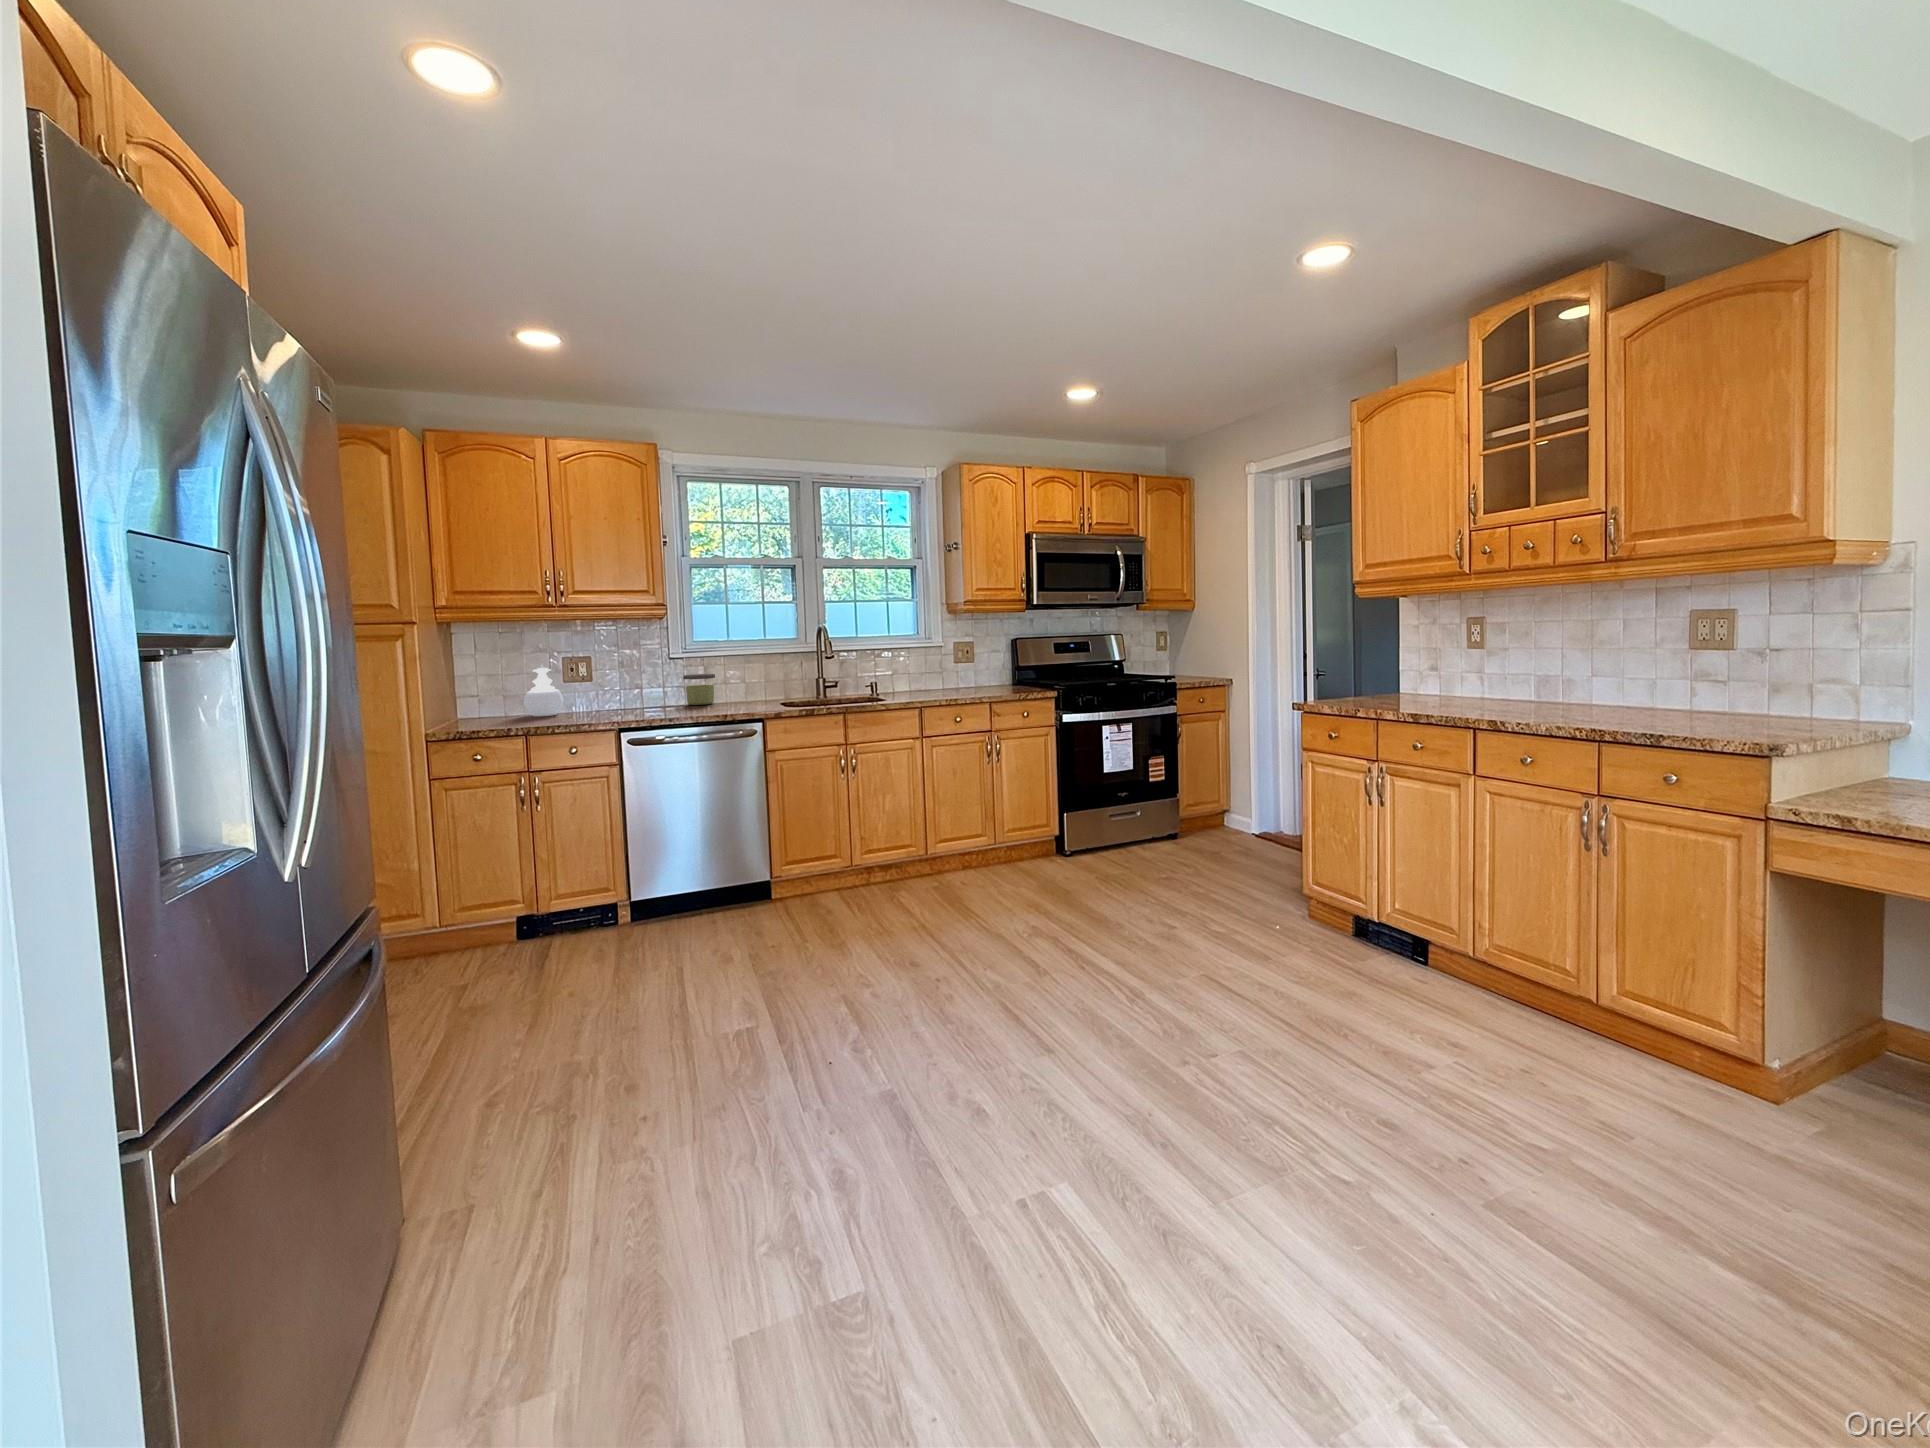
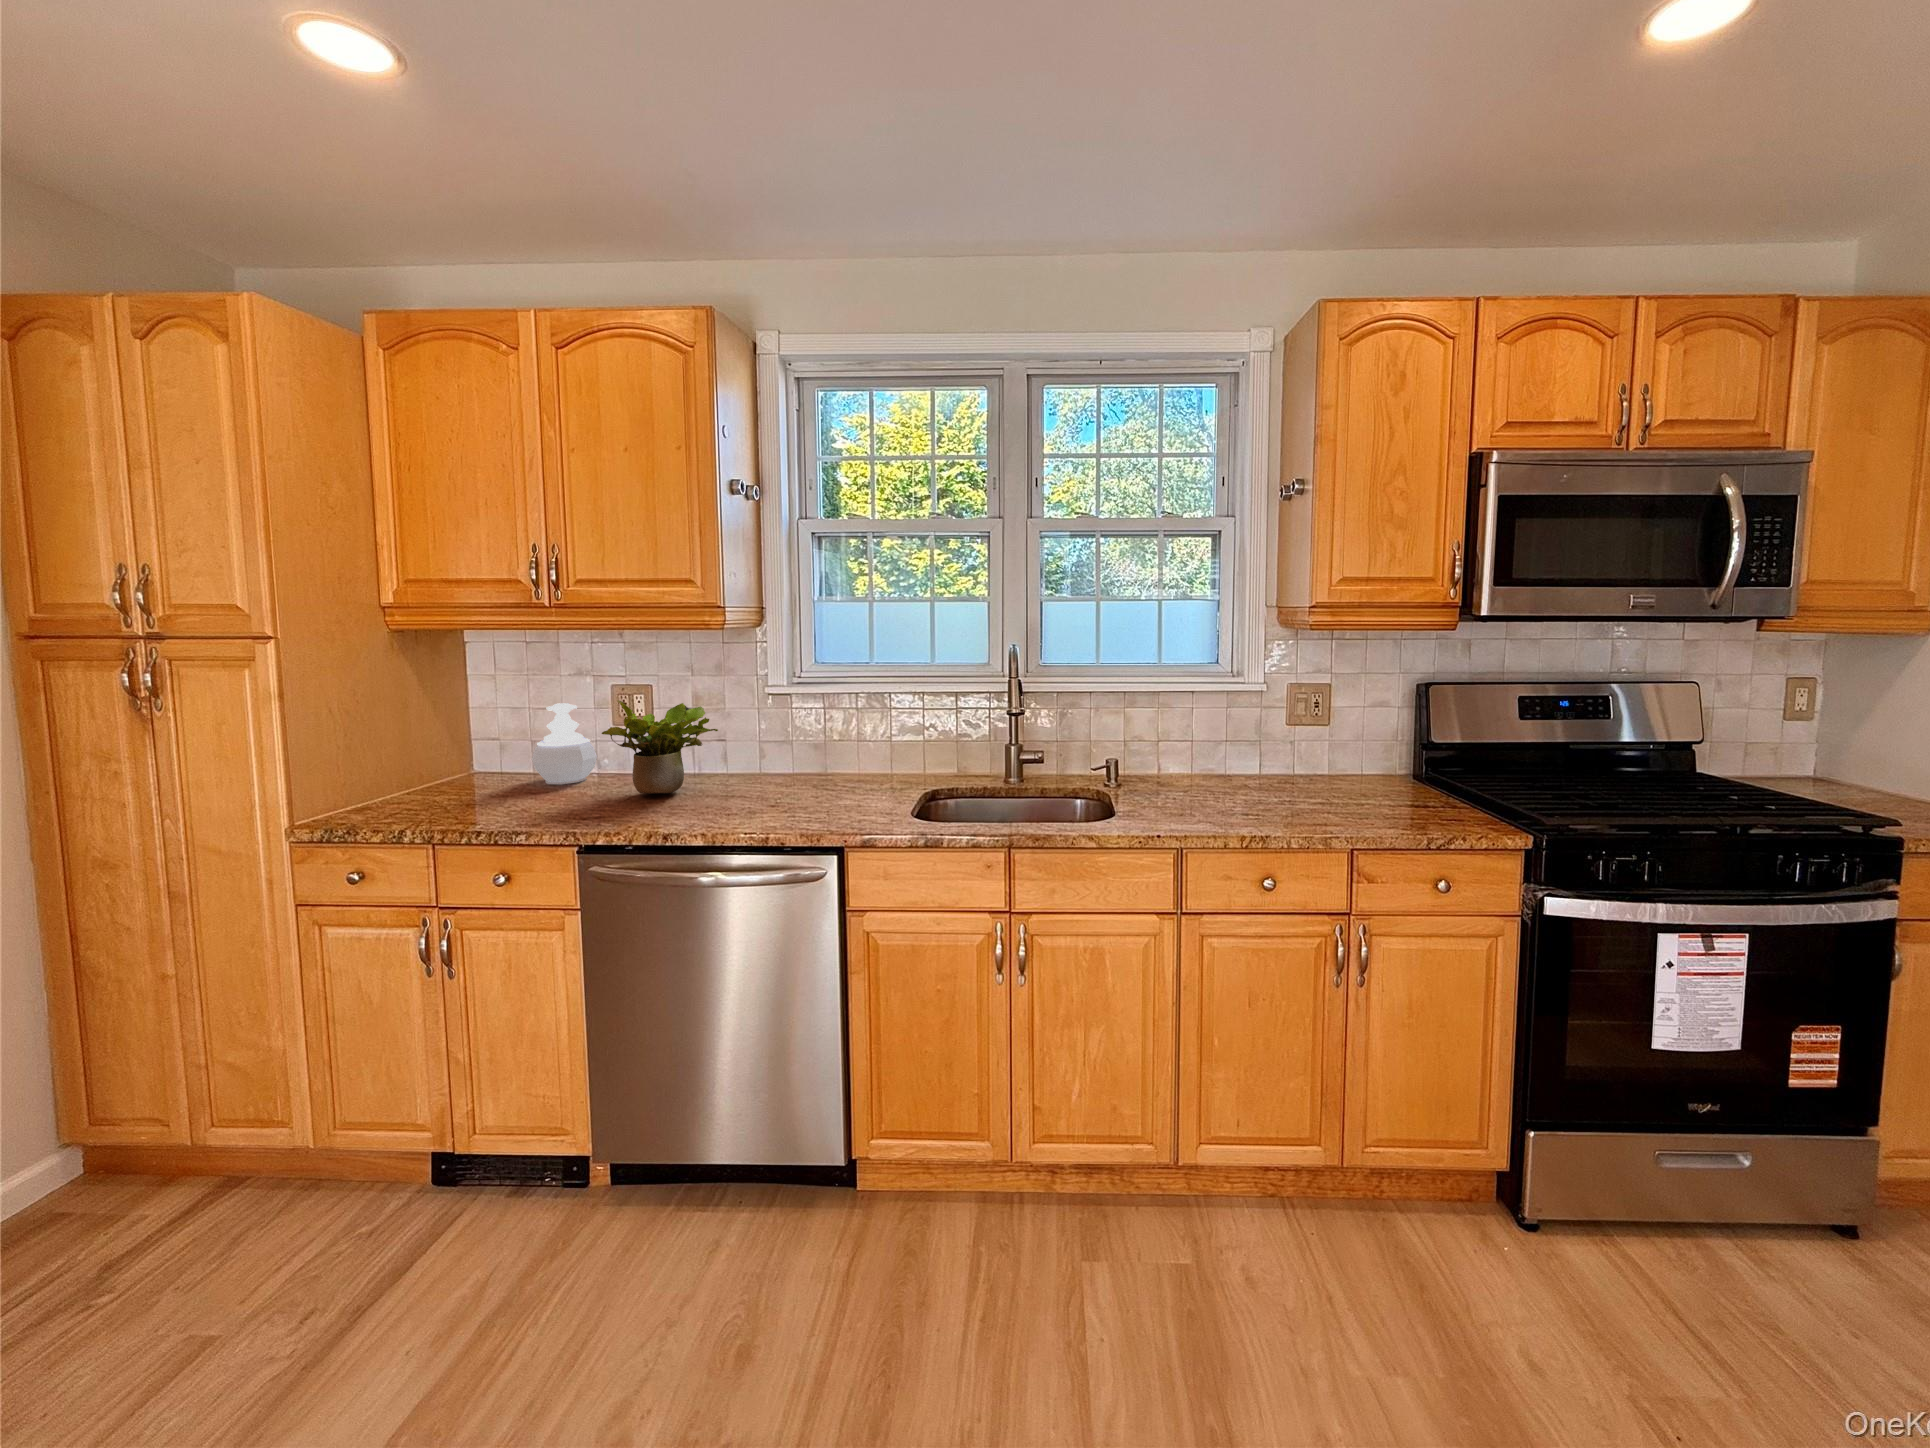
potted plant: none [587,662,657,714] -> present [602,700,718,794]
jar: present [683,674,715,705] -> none [782,721,834,778]

